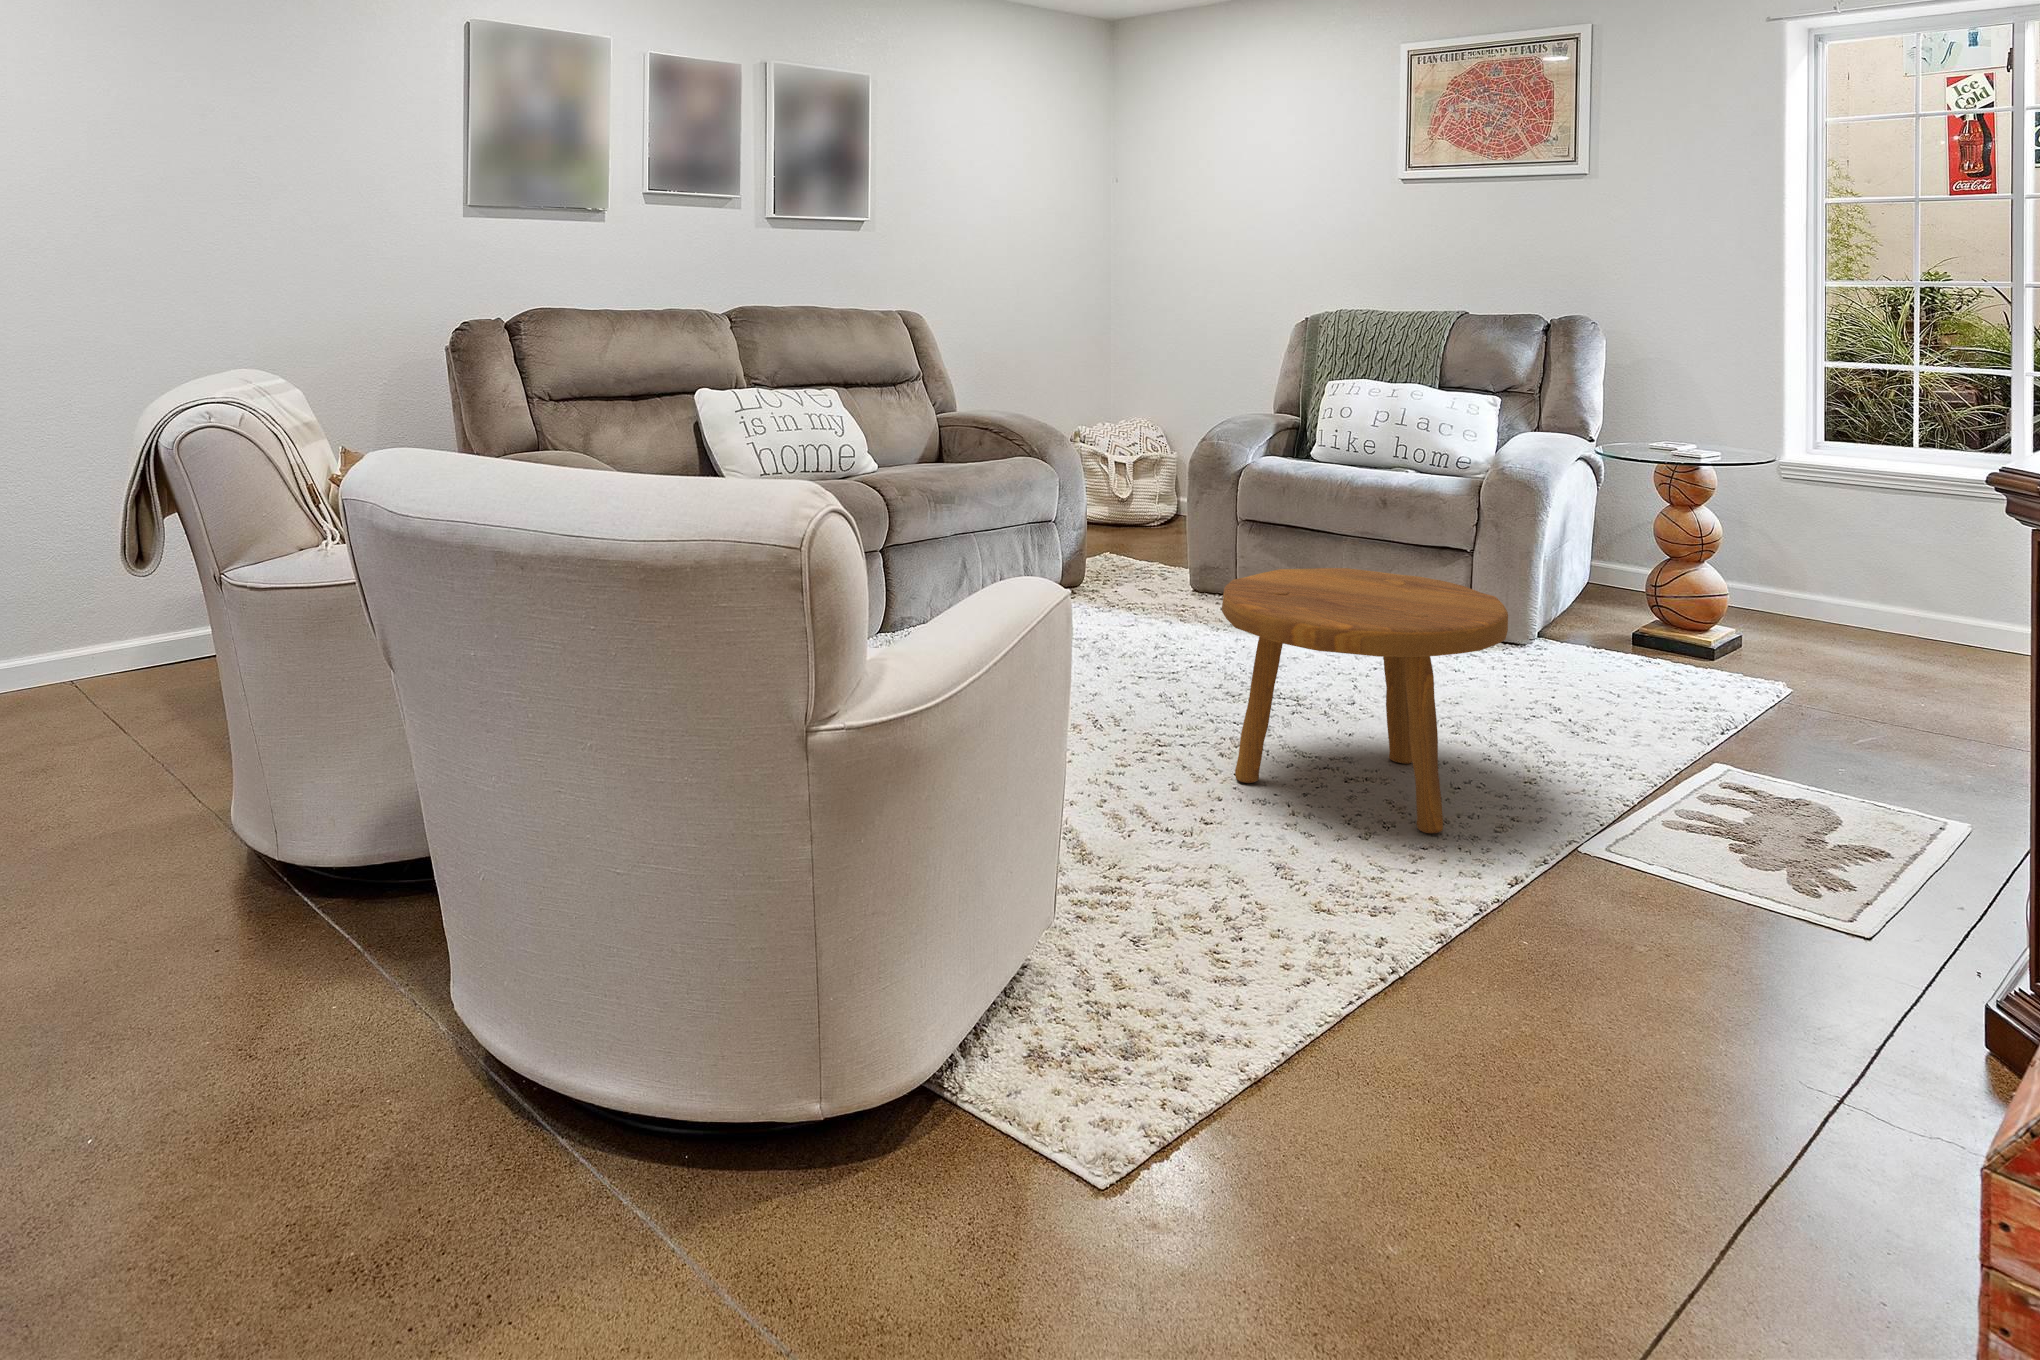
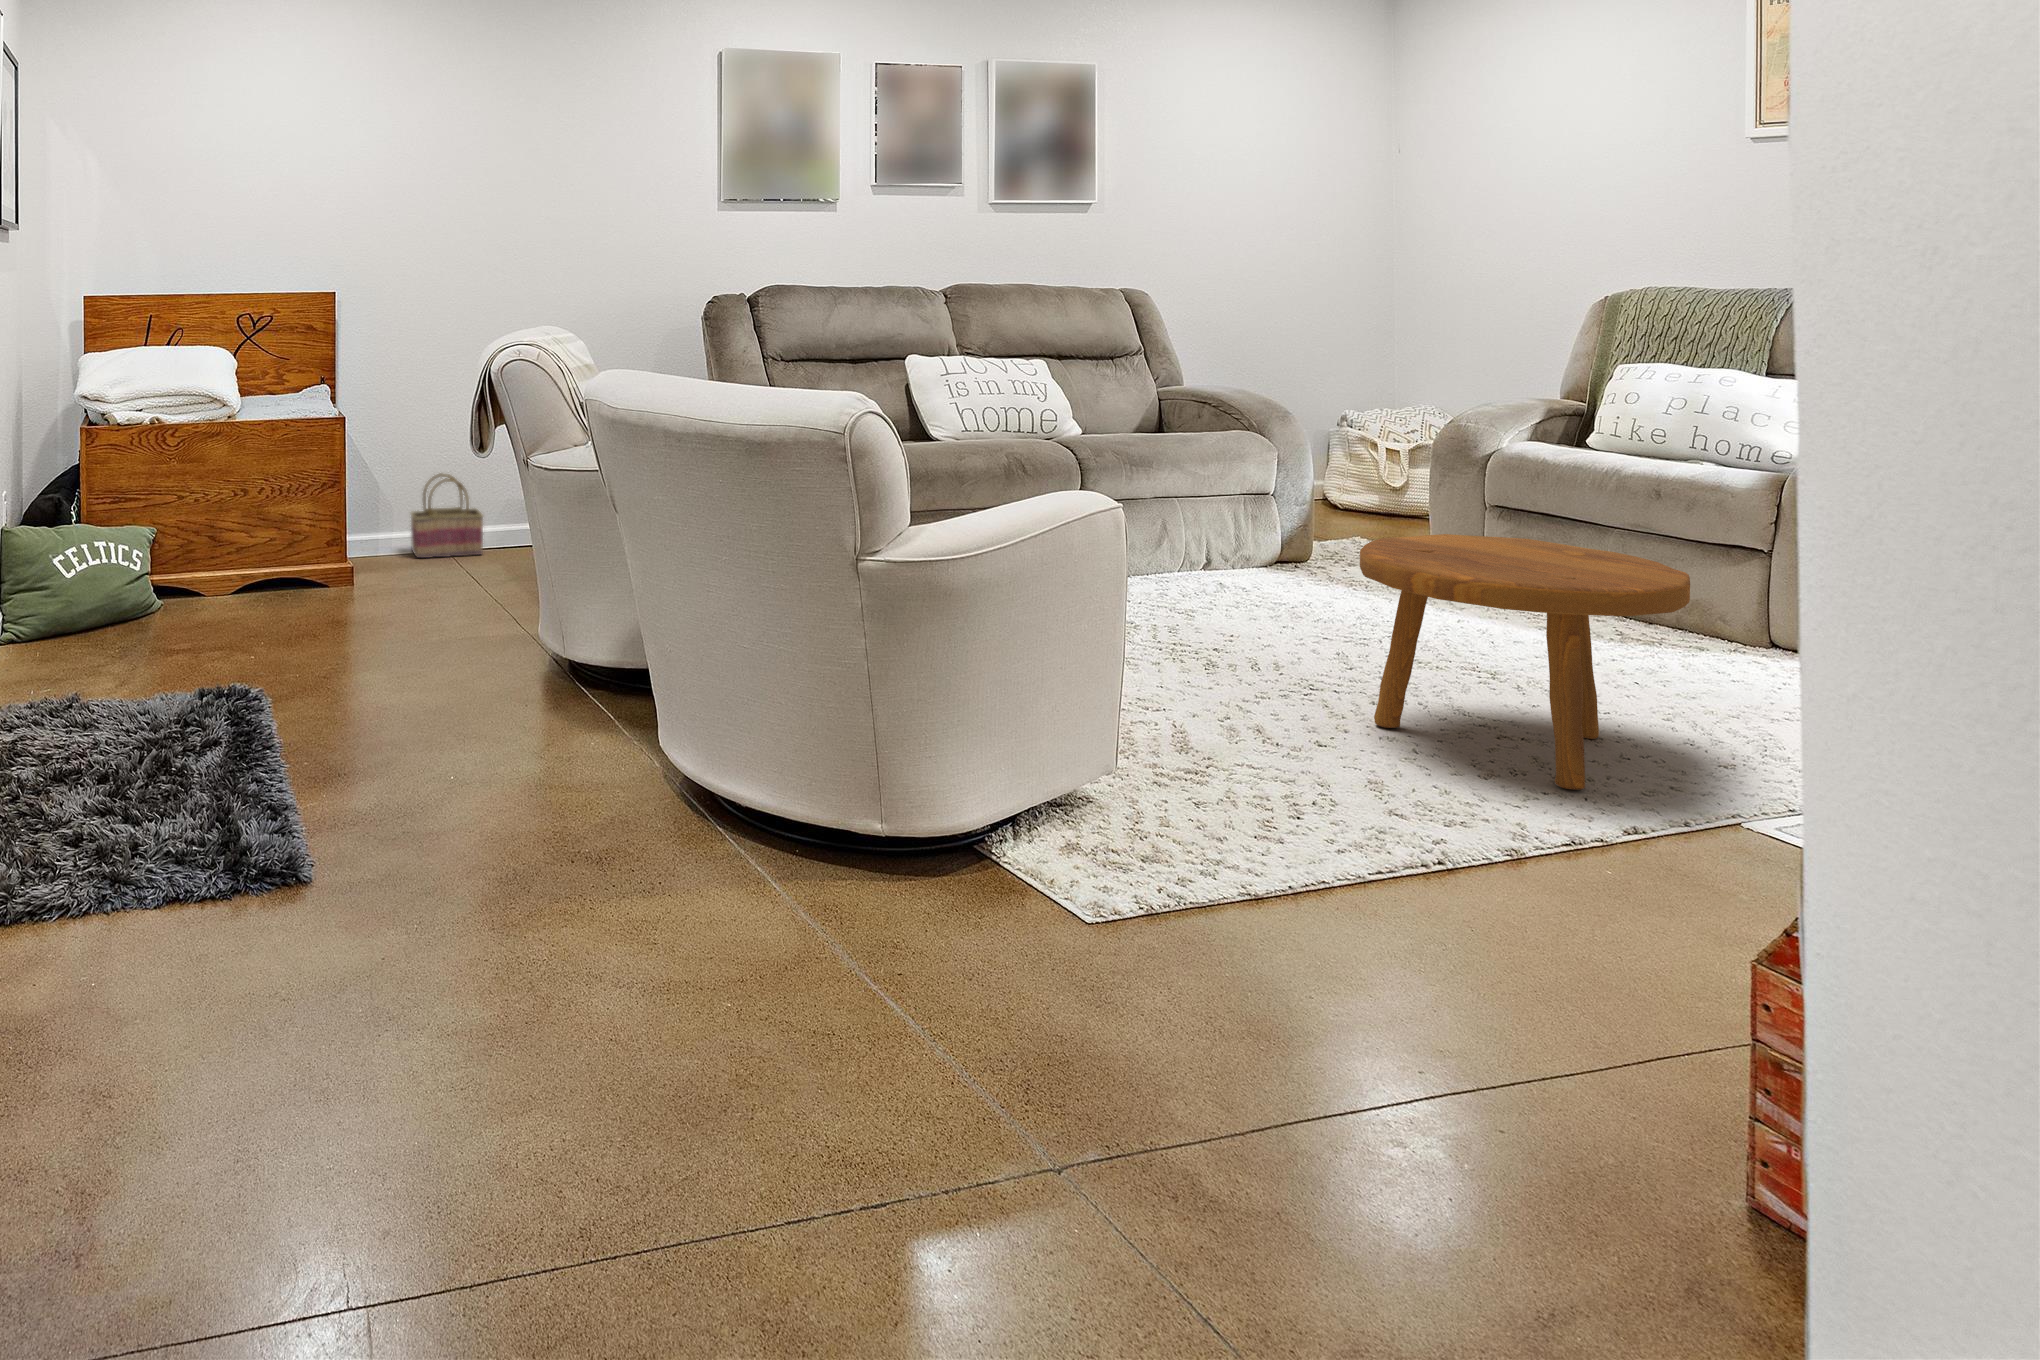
basket: none [16,571,139,698] -> present [411,474,483,558]

